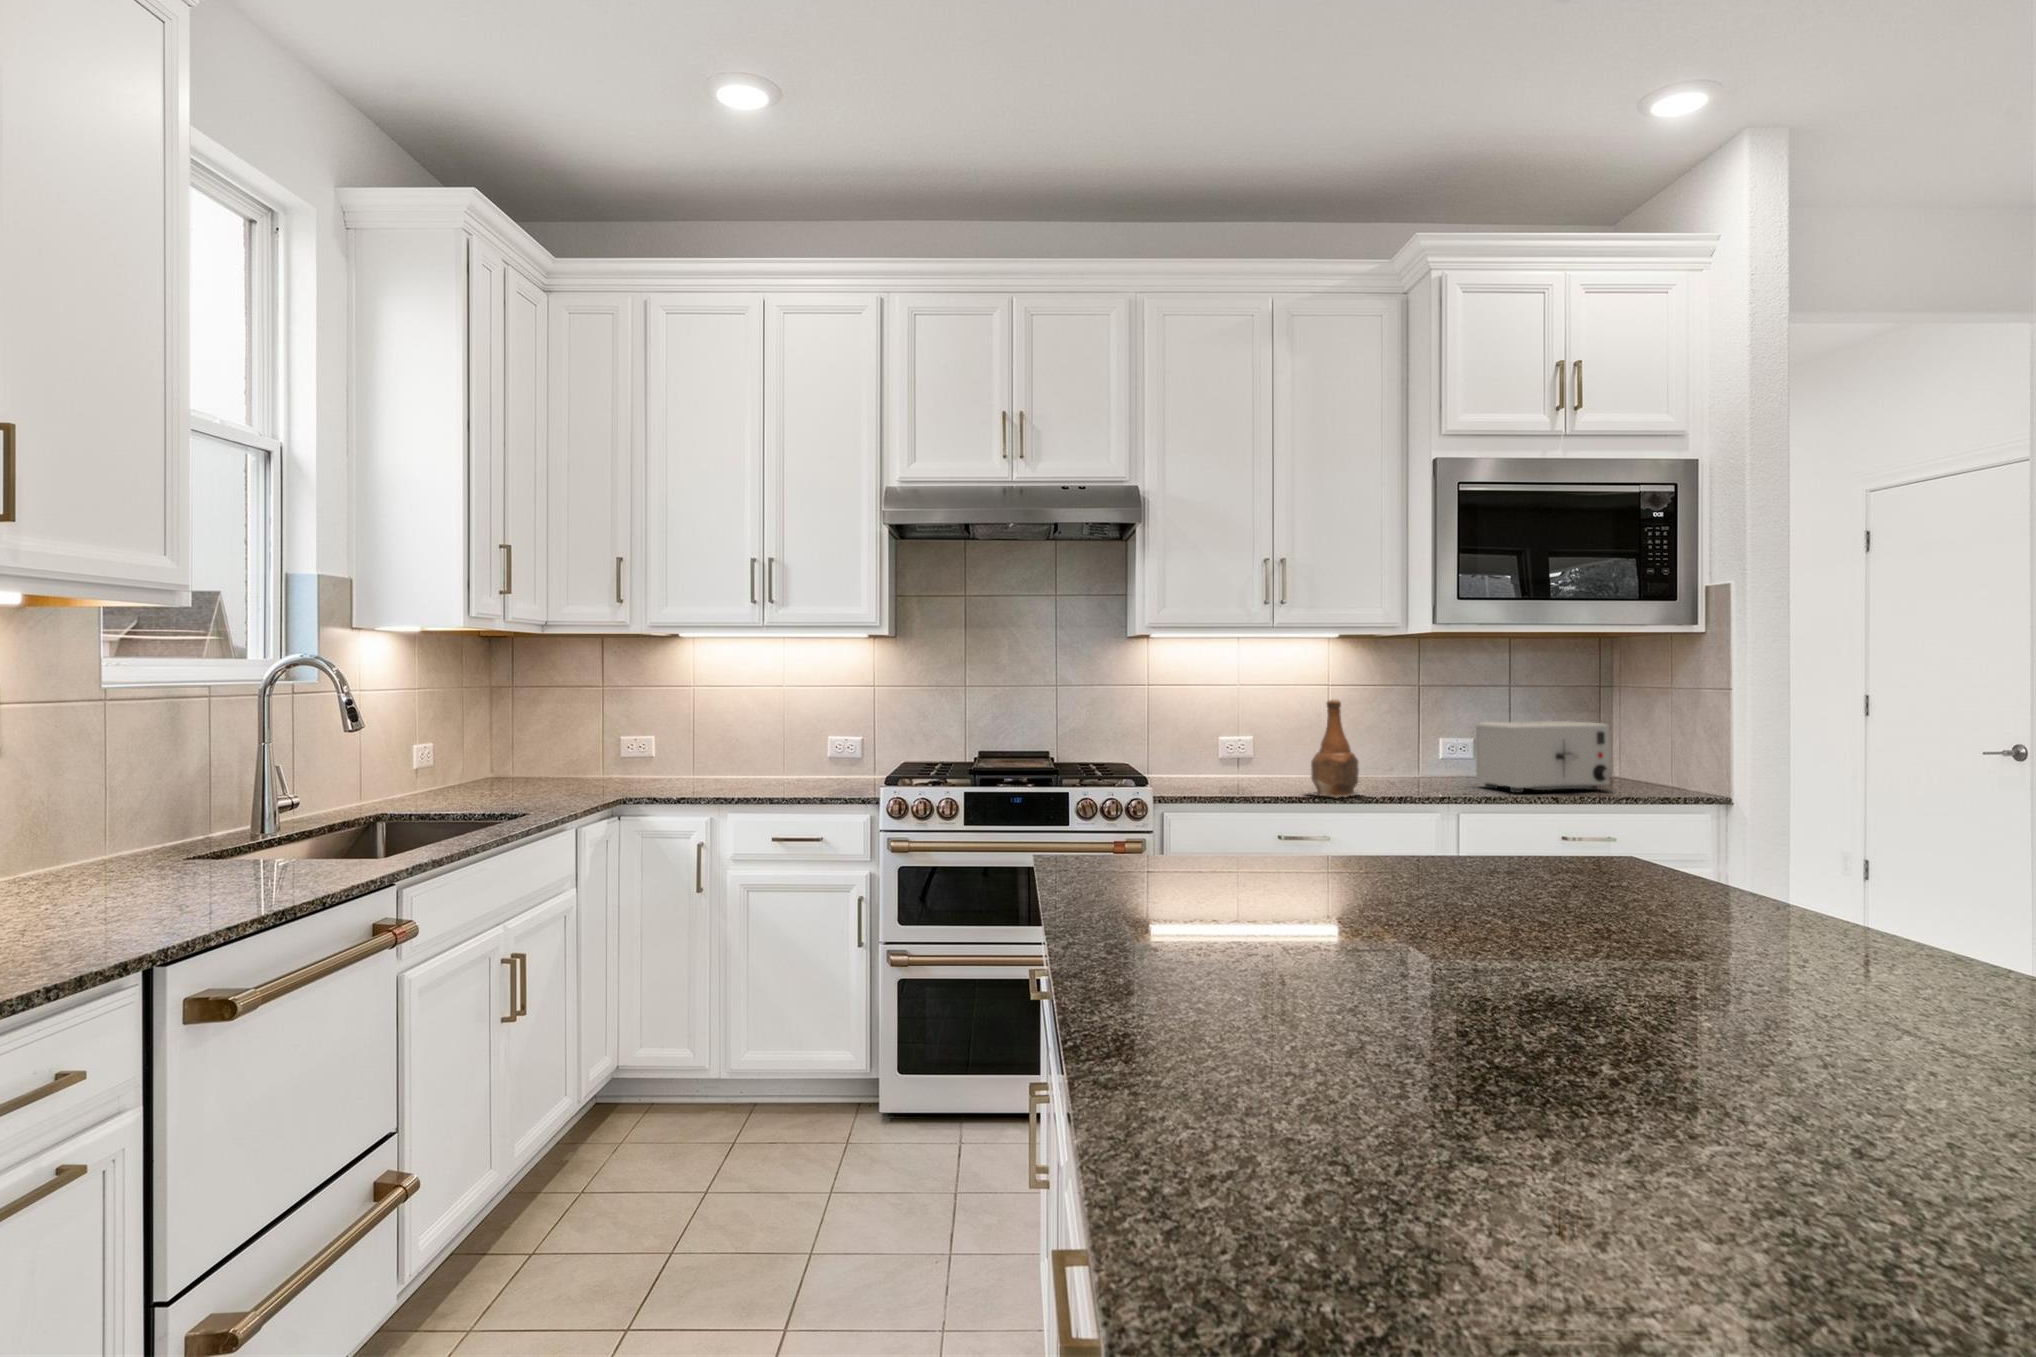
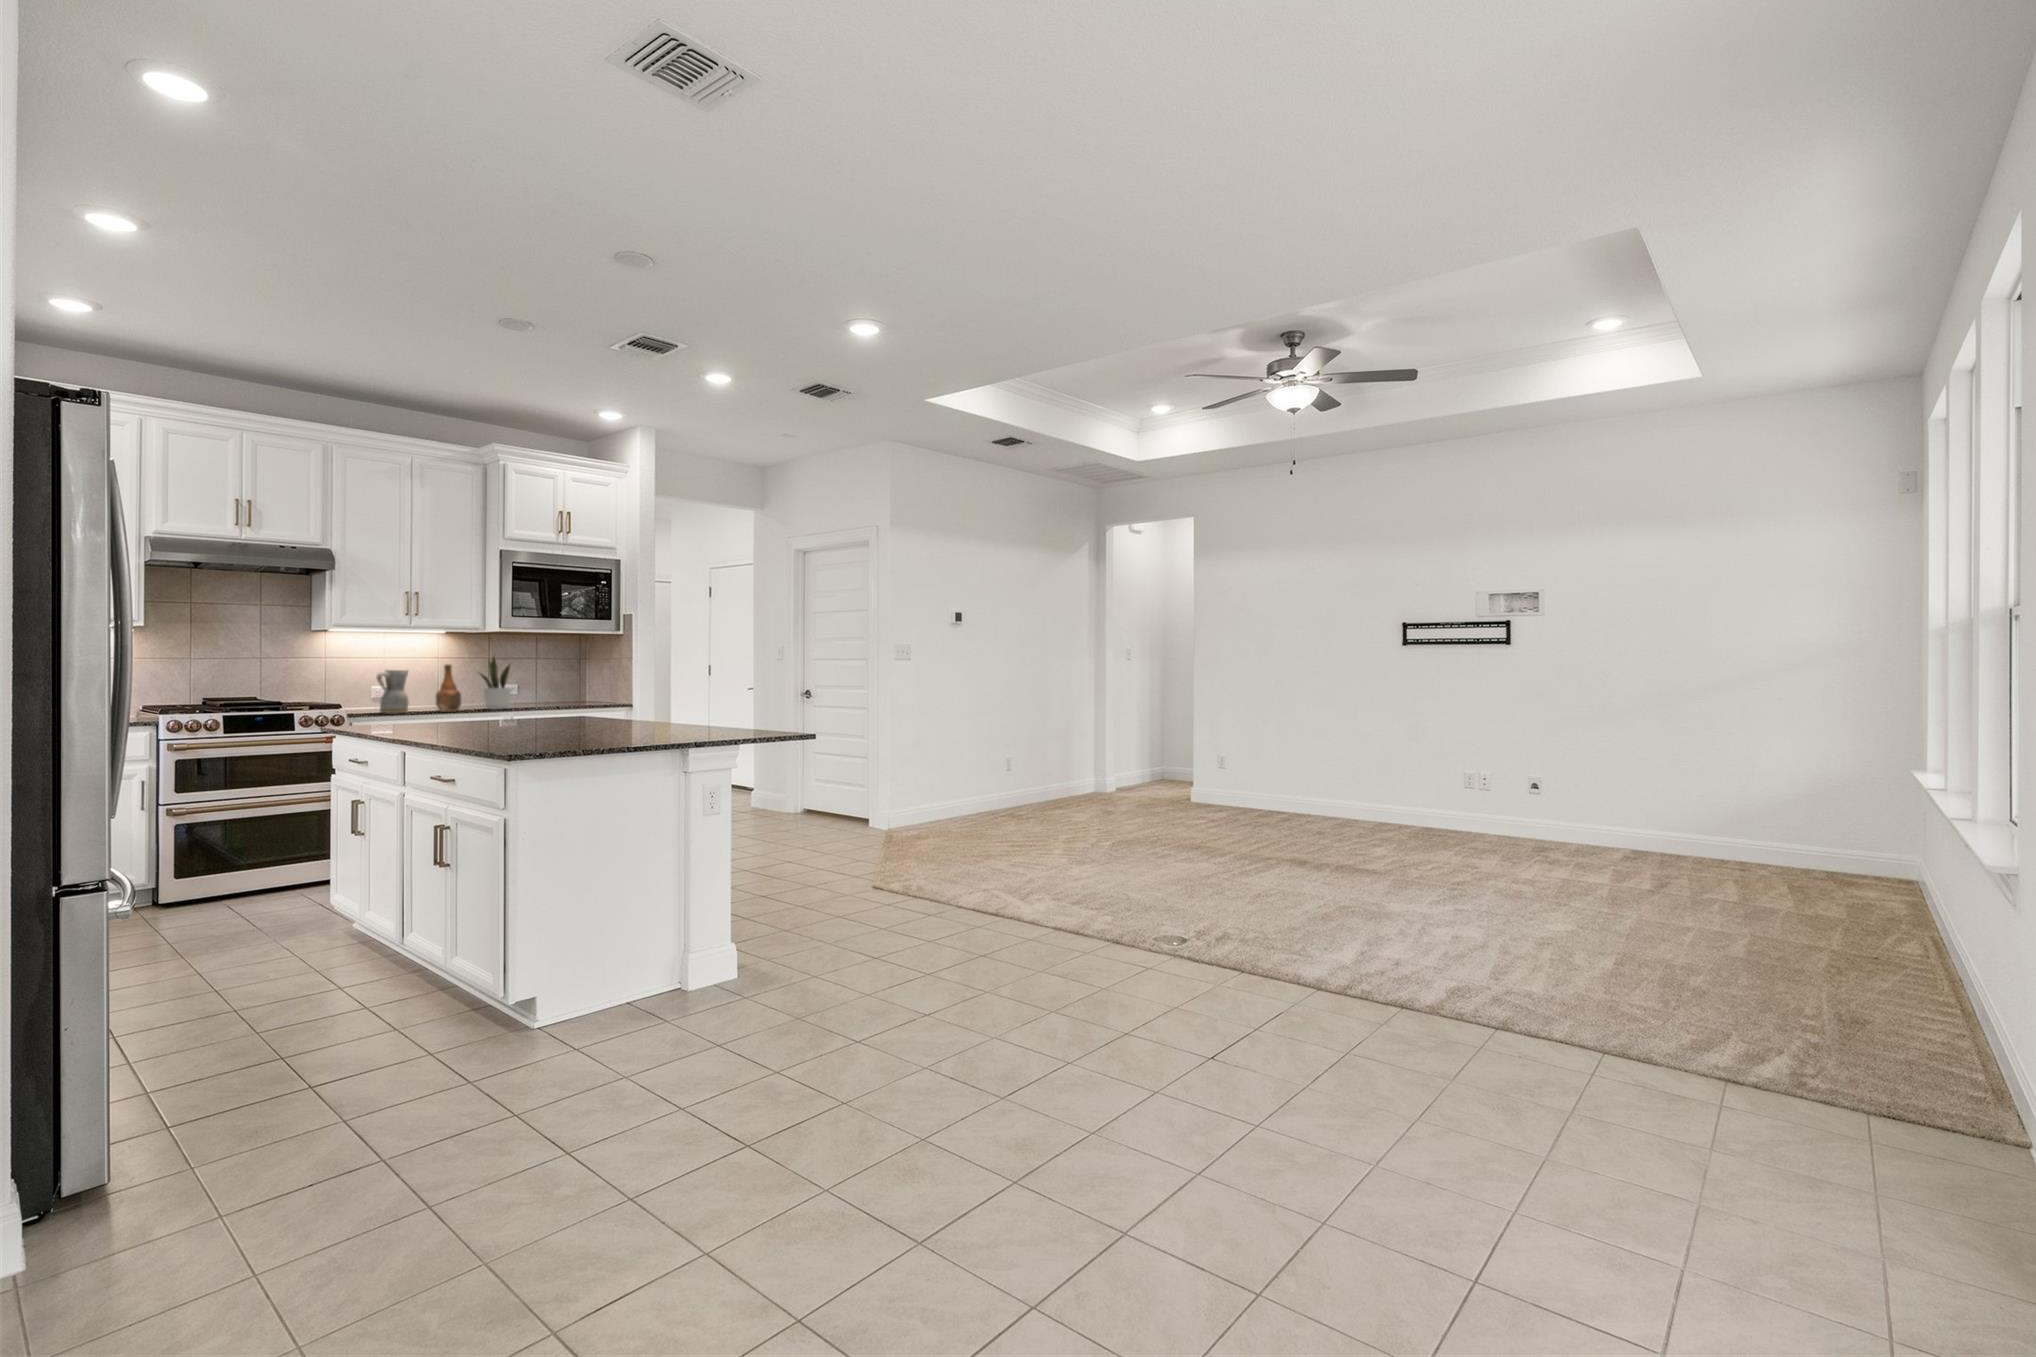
potted plant: none [1388,675,1474,794] -> present [480,657,511,710]
ceramic pitcher: none [1207,710,1263,797] -> present [377,670,408,714]
toaster: present [1476,721,1611,792] -> none [521,675,584,708]

